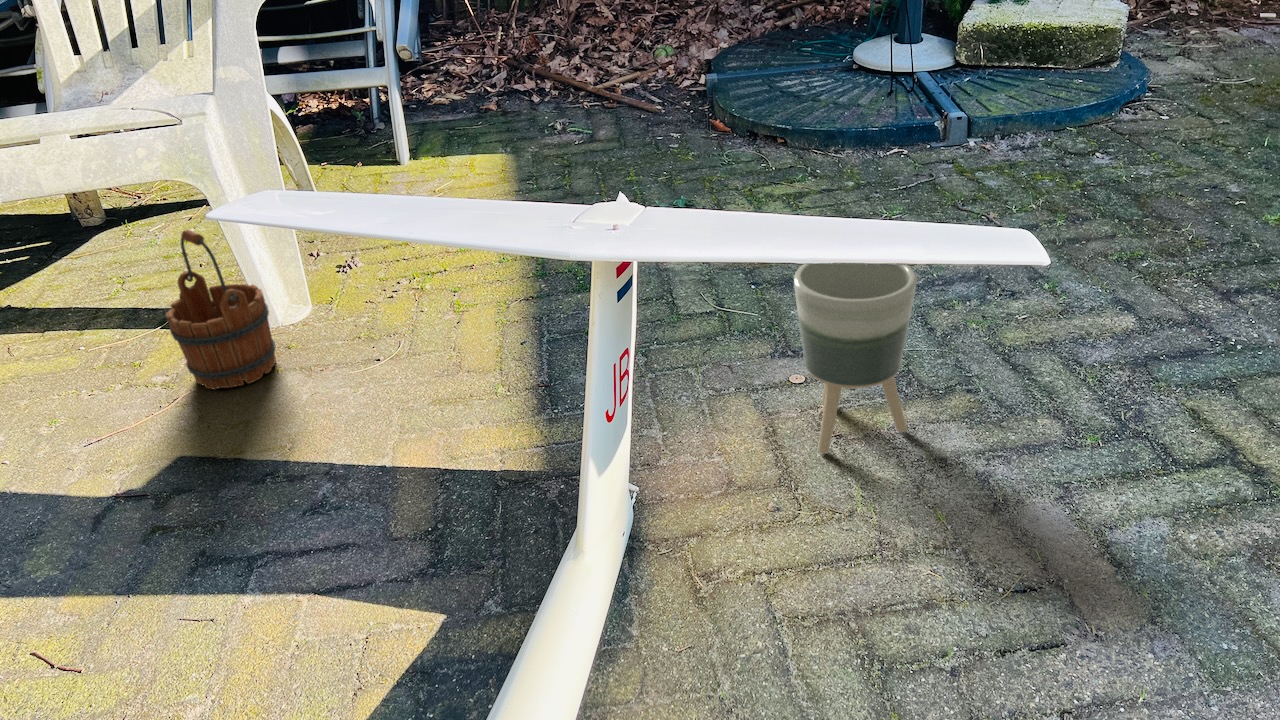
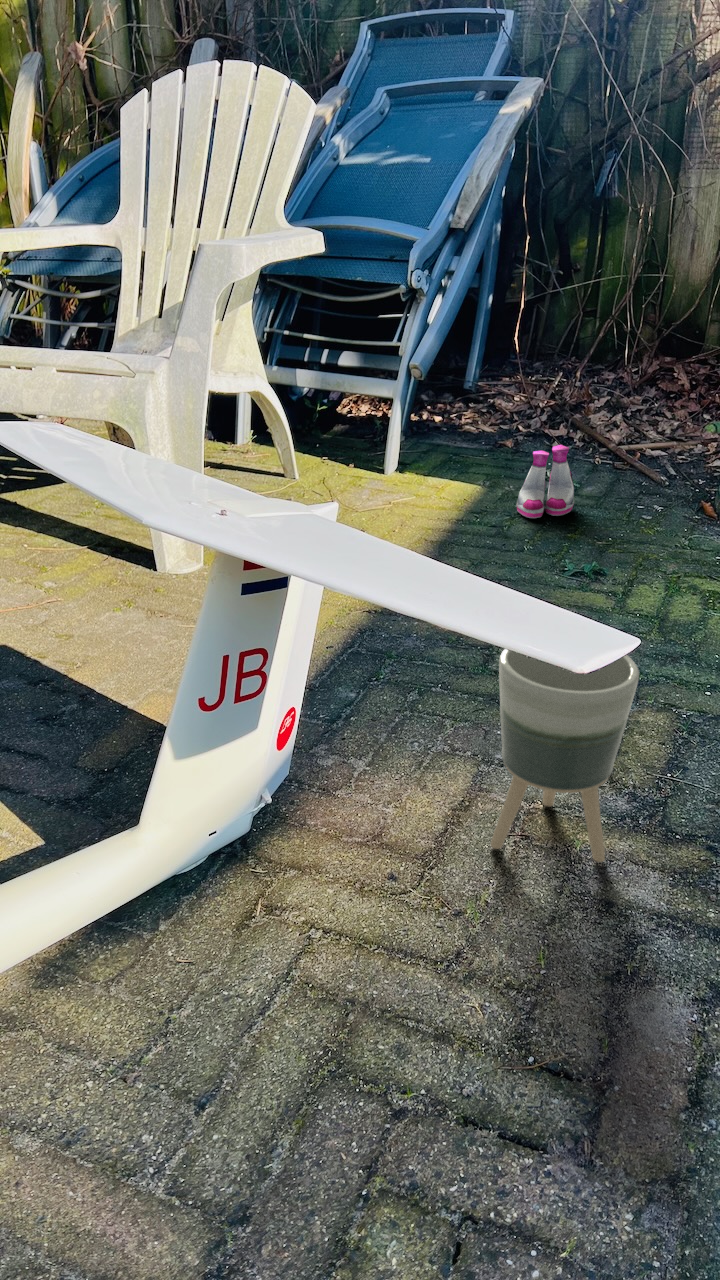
boots: none [552,96,604,172] -> present [517,445,574,518]
wooden bucket: present [166,230,276,389] -> none [48,460,135,607]

